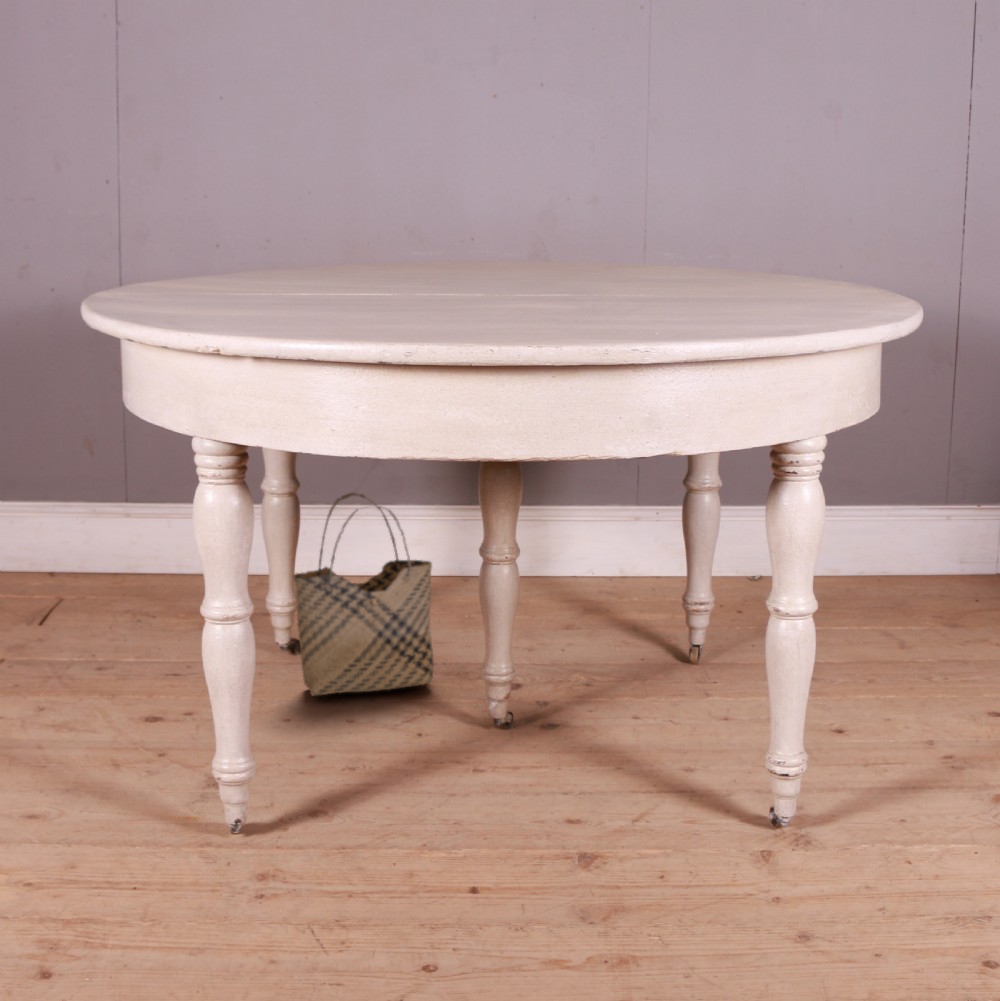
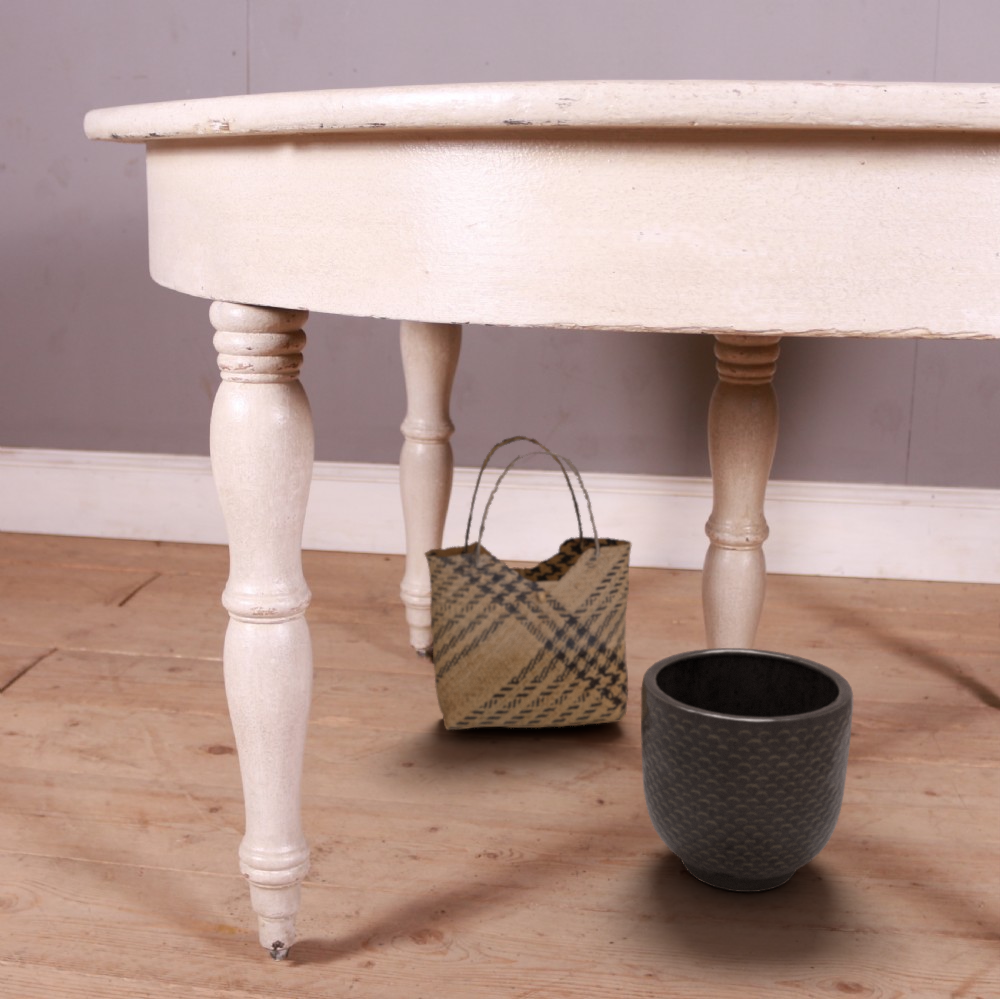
planter: none [447,628,575,776] -> present [641,648,853,892]

